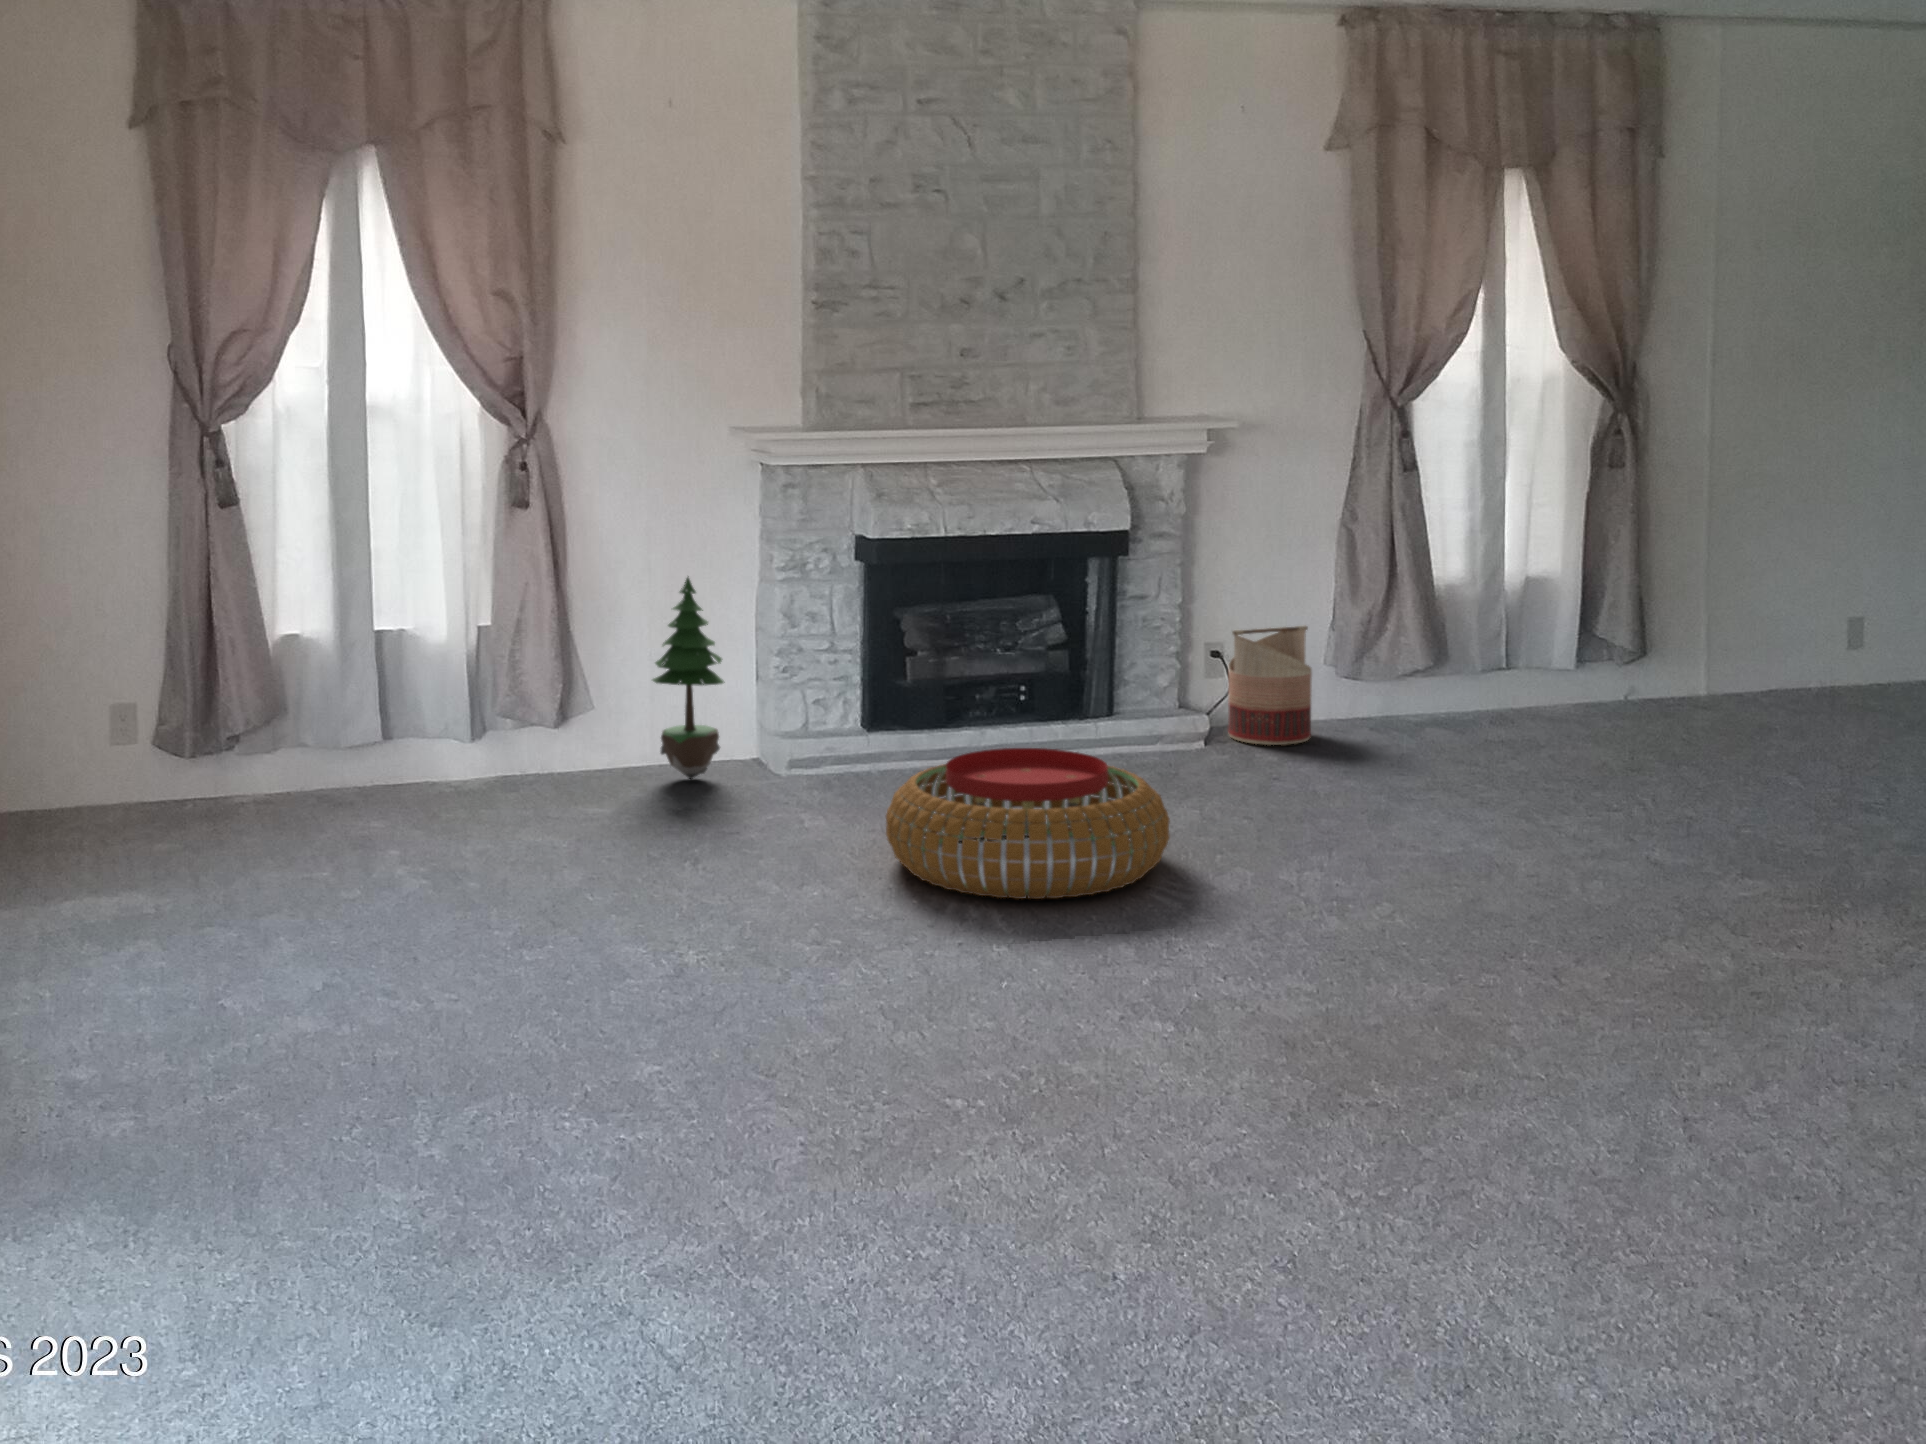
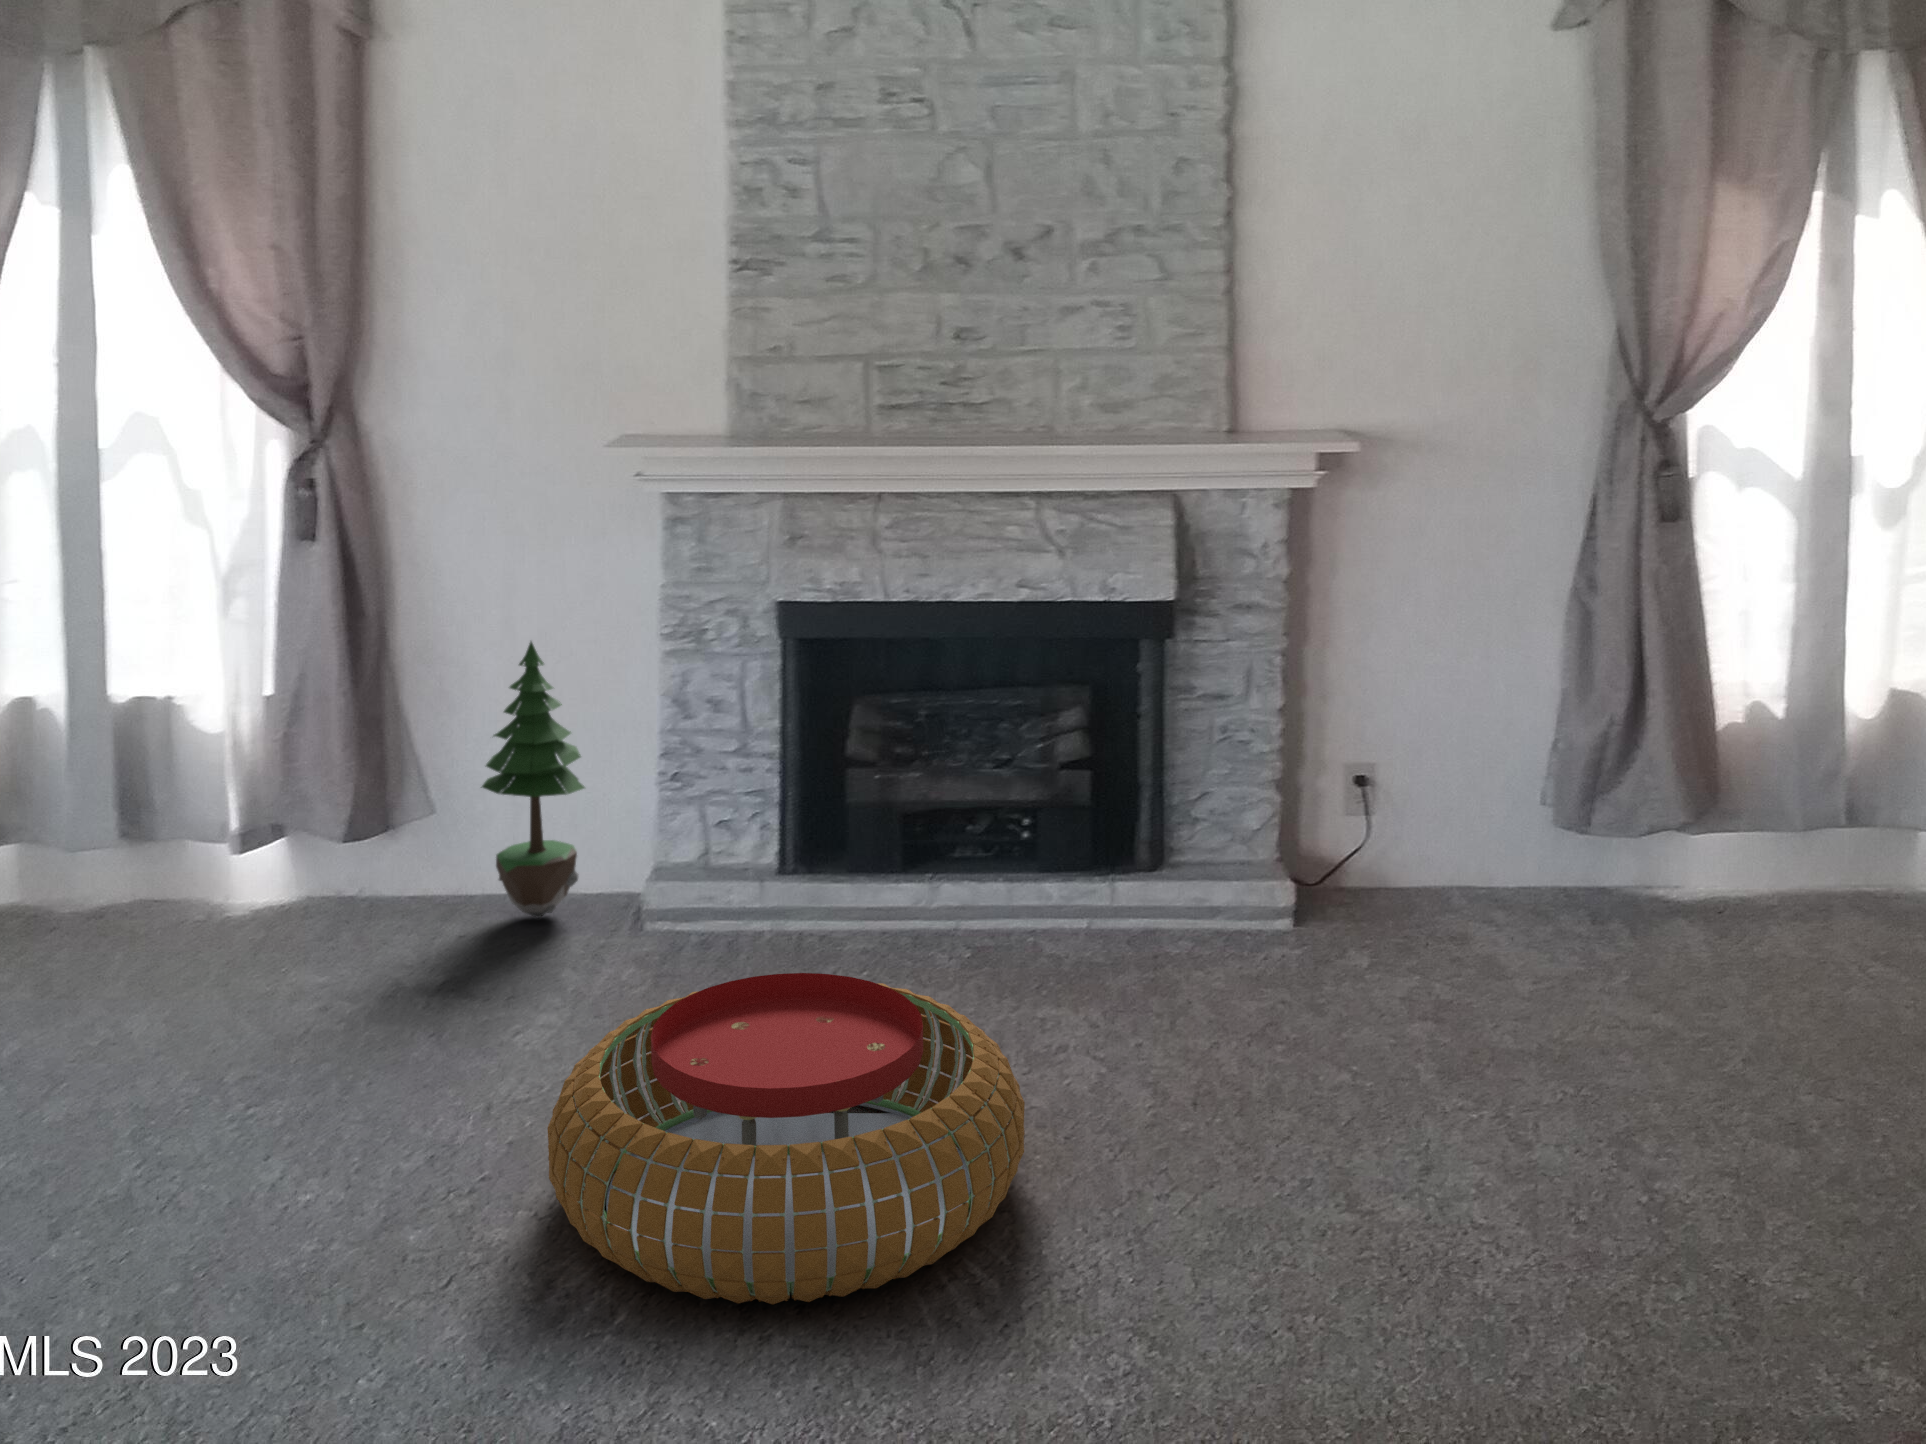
basket: present [1228,625,1312,745] -> none [1356,753,1486,937]

